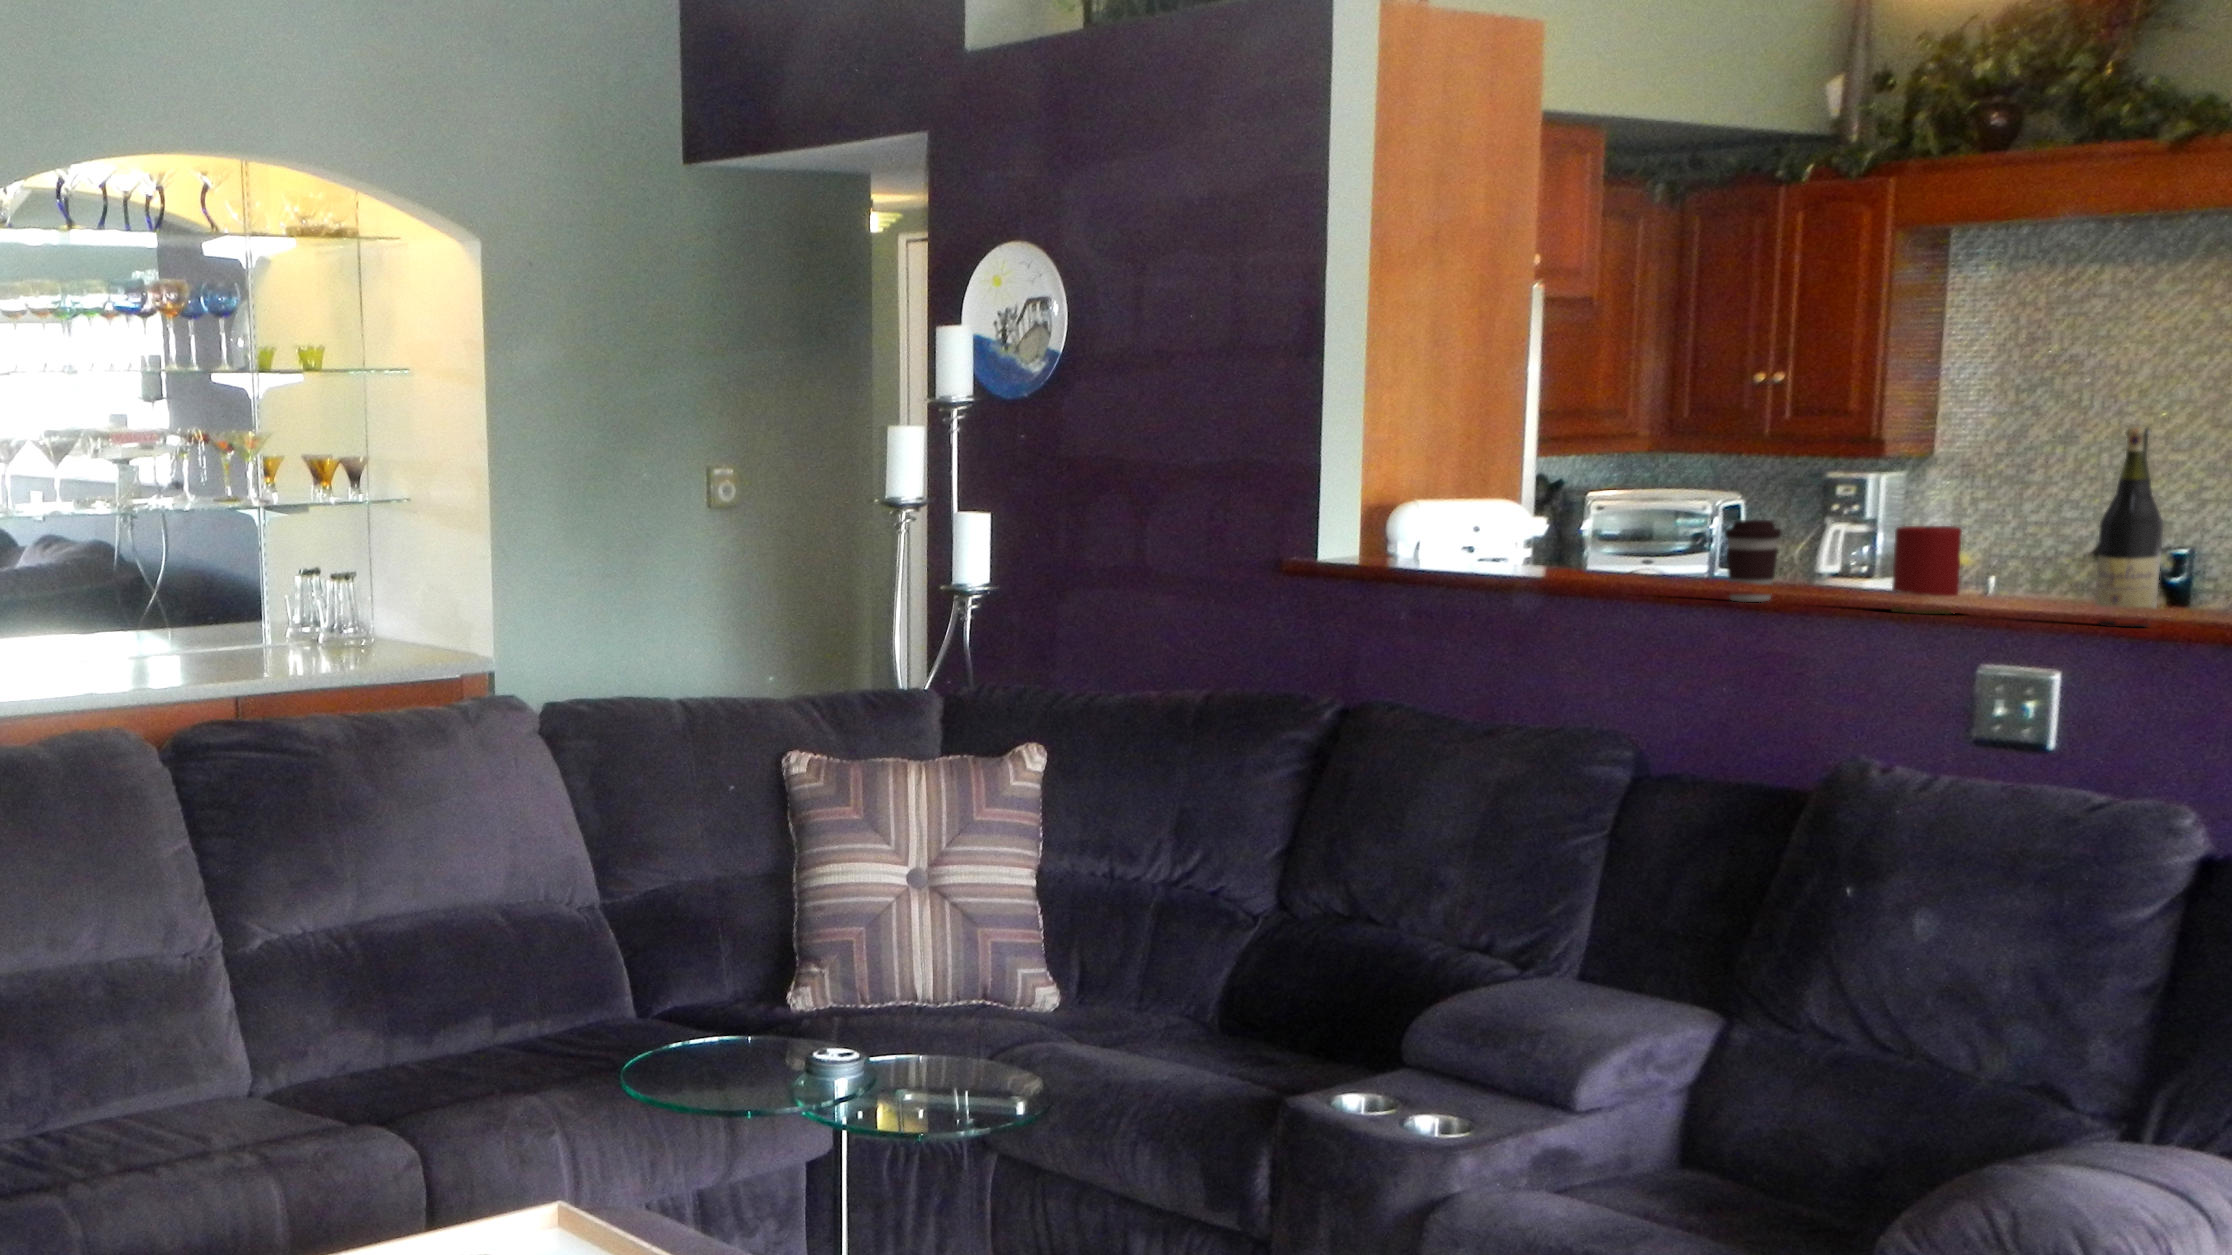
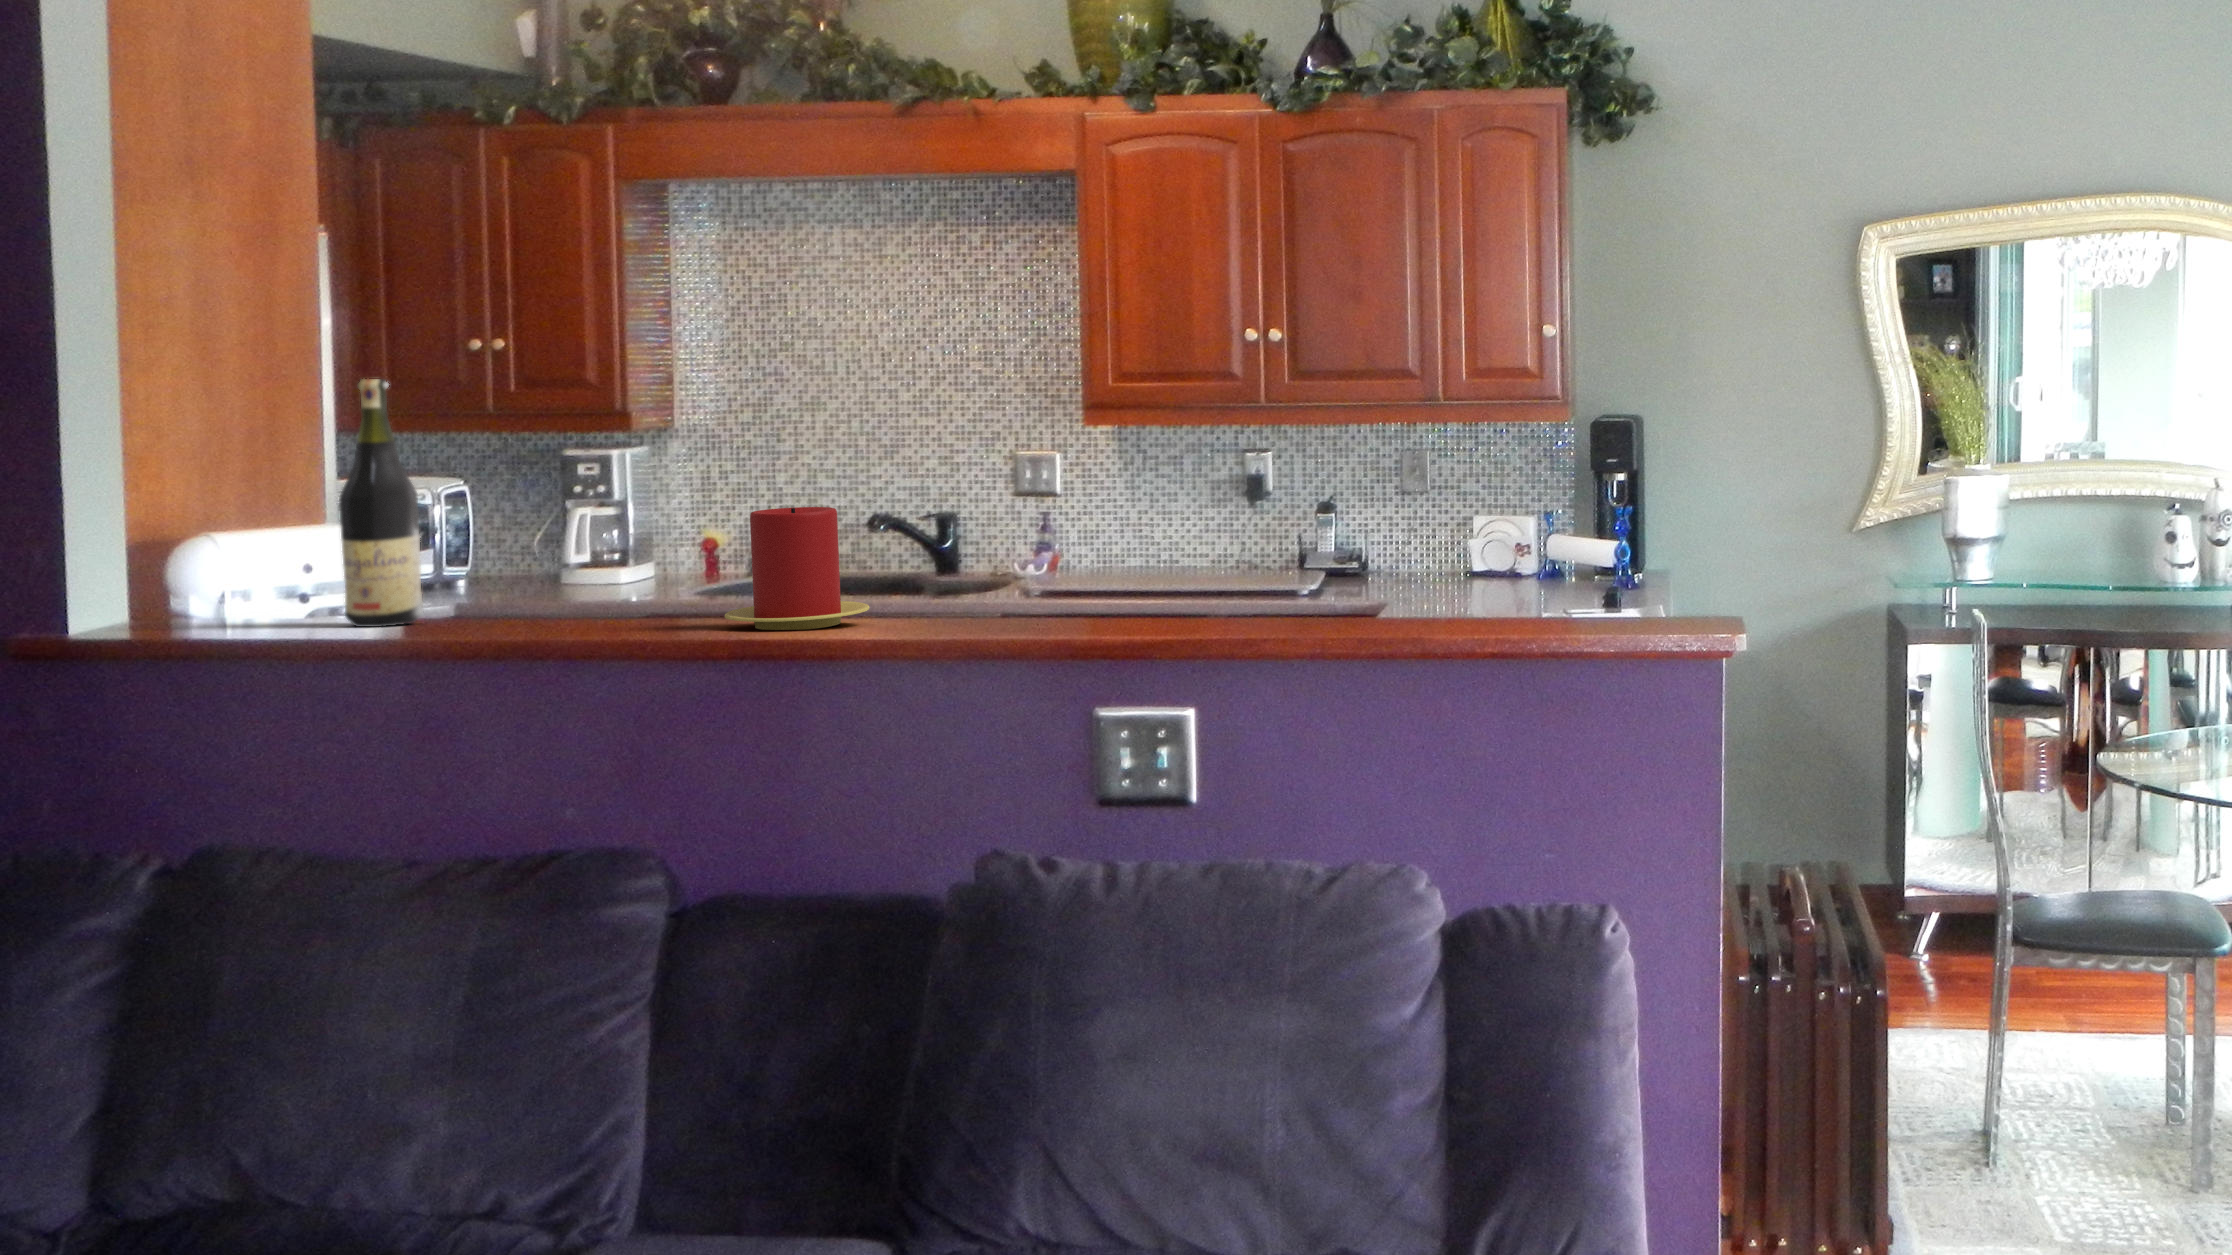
wine bottle: present [2093,427,2163,627] -> present [339,379,423,627]
coffee cup: present [1725,520,1781,602] -> none [502,511,586,631]

